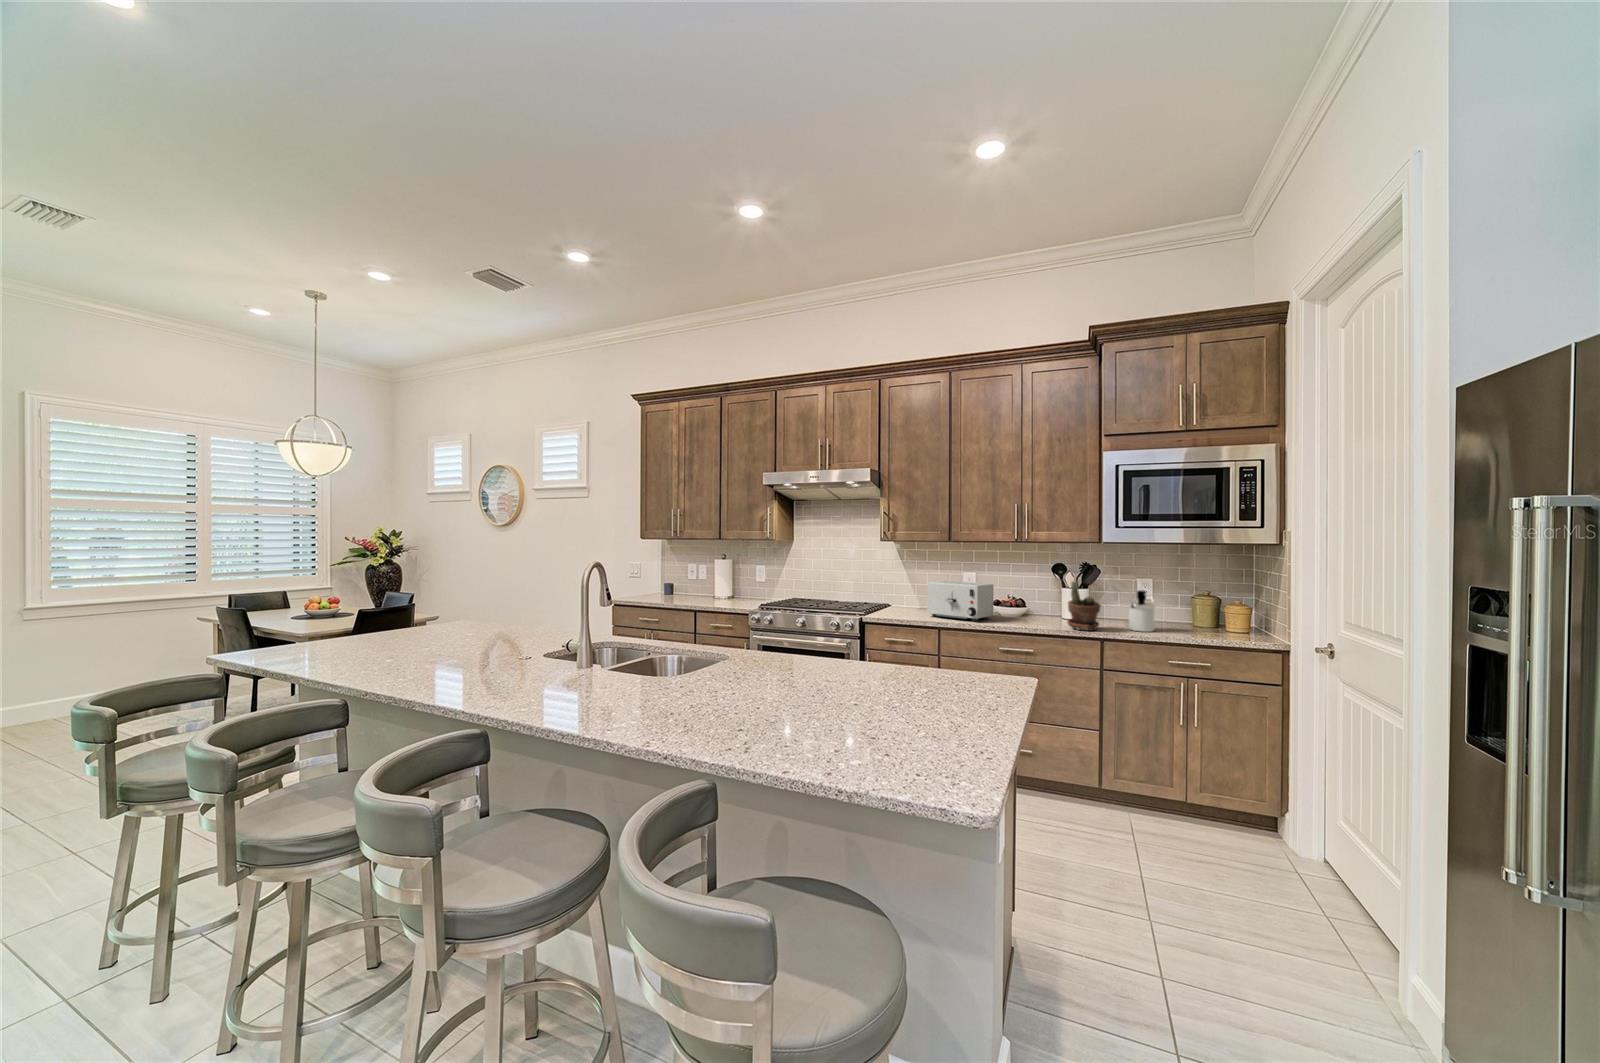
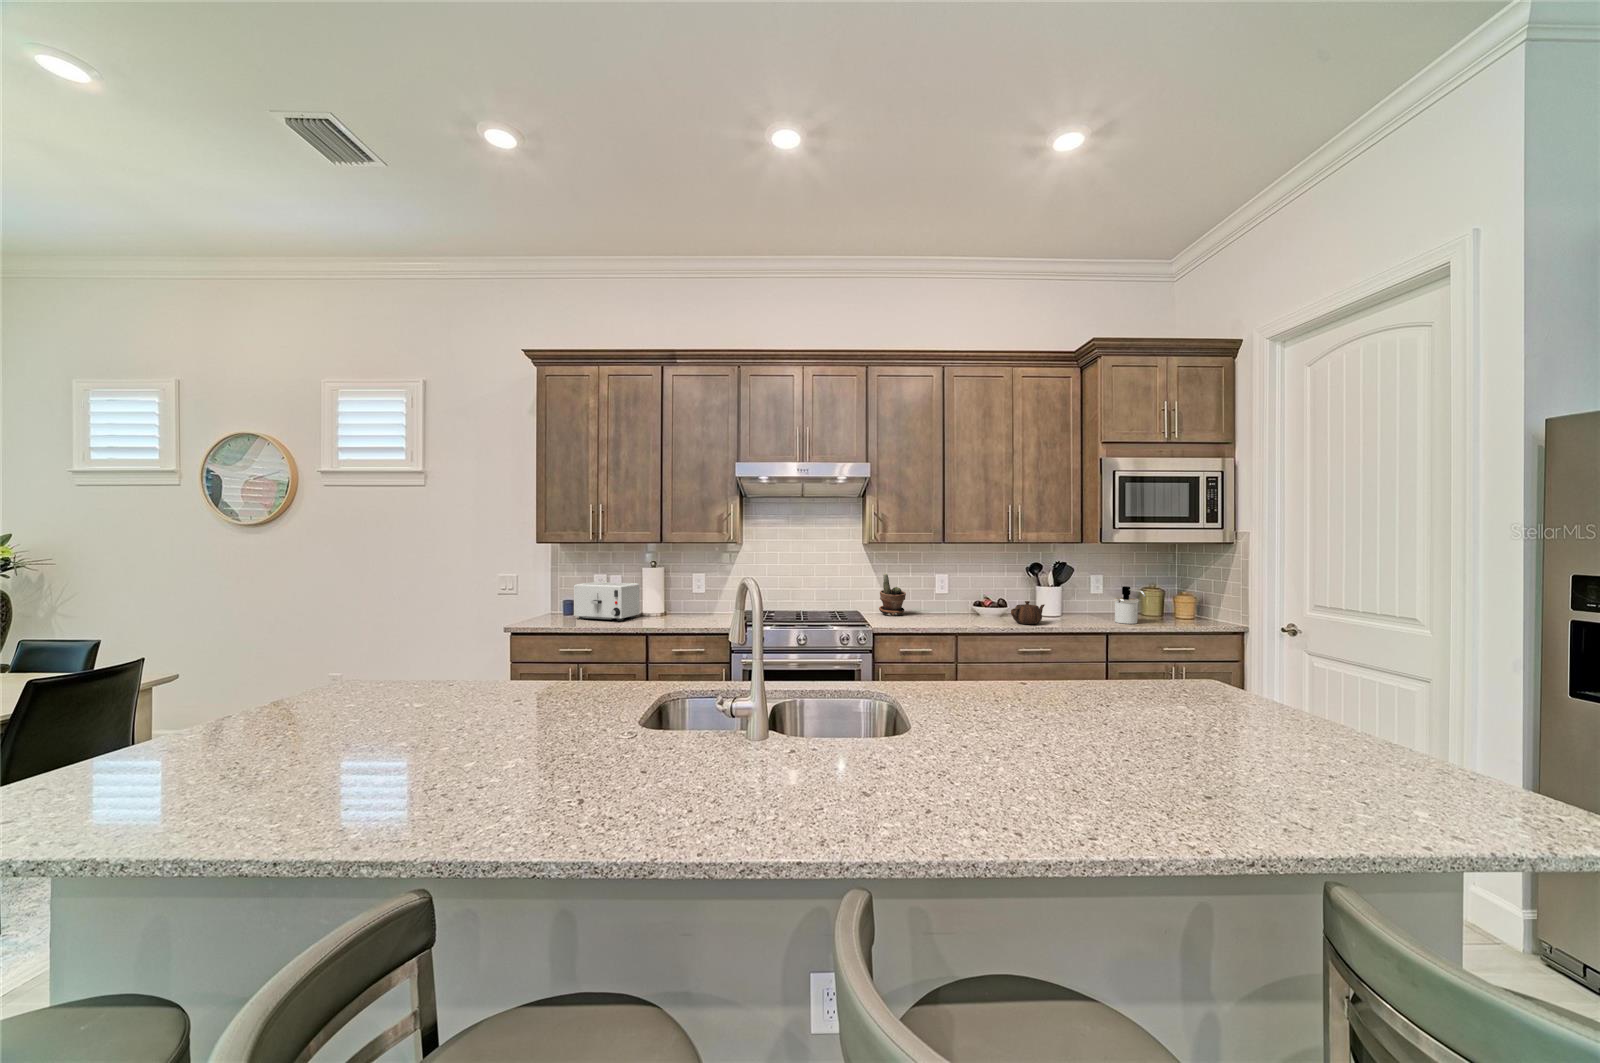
toaster: present [927,581,993,621] -> present [574,582,640,621]
potted plant: present [1067,581,1101,631] -> present [879,573,906,616]
teapot: none [1003,601,1049,624] -> present [1011,601,1045,624]

